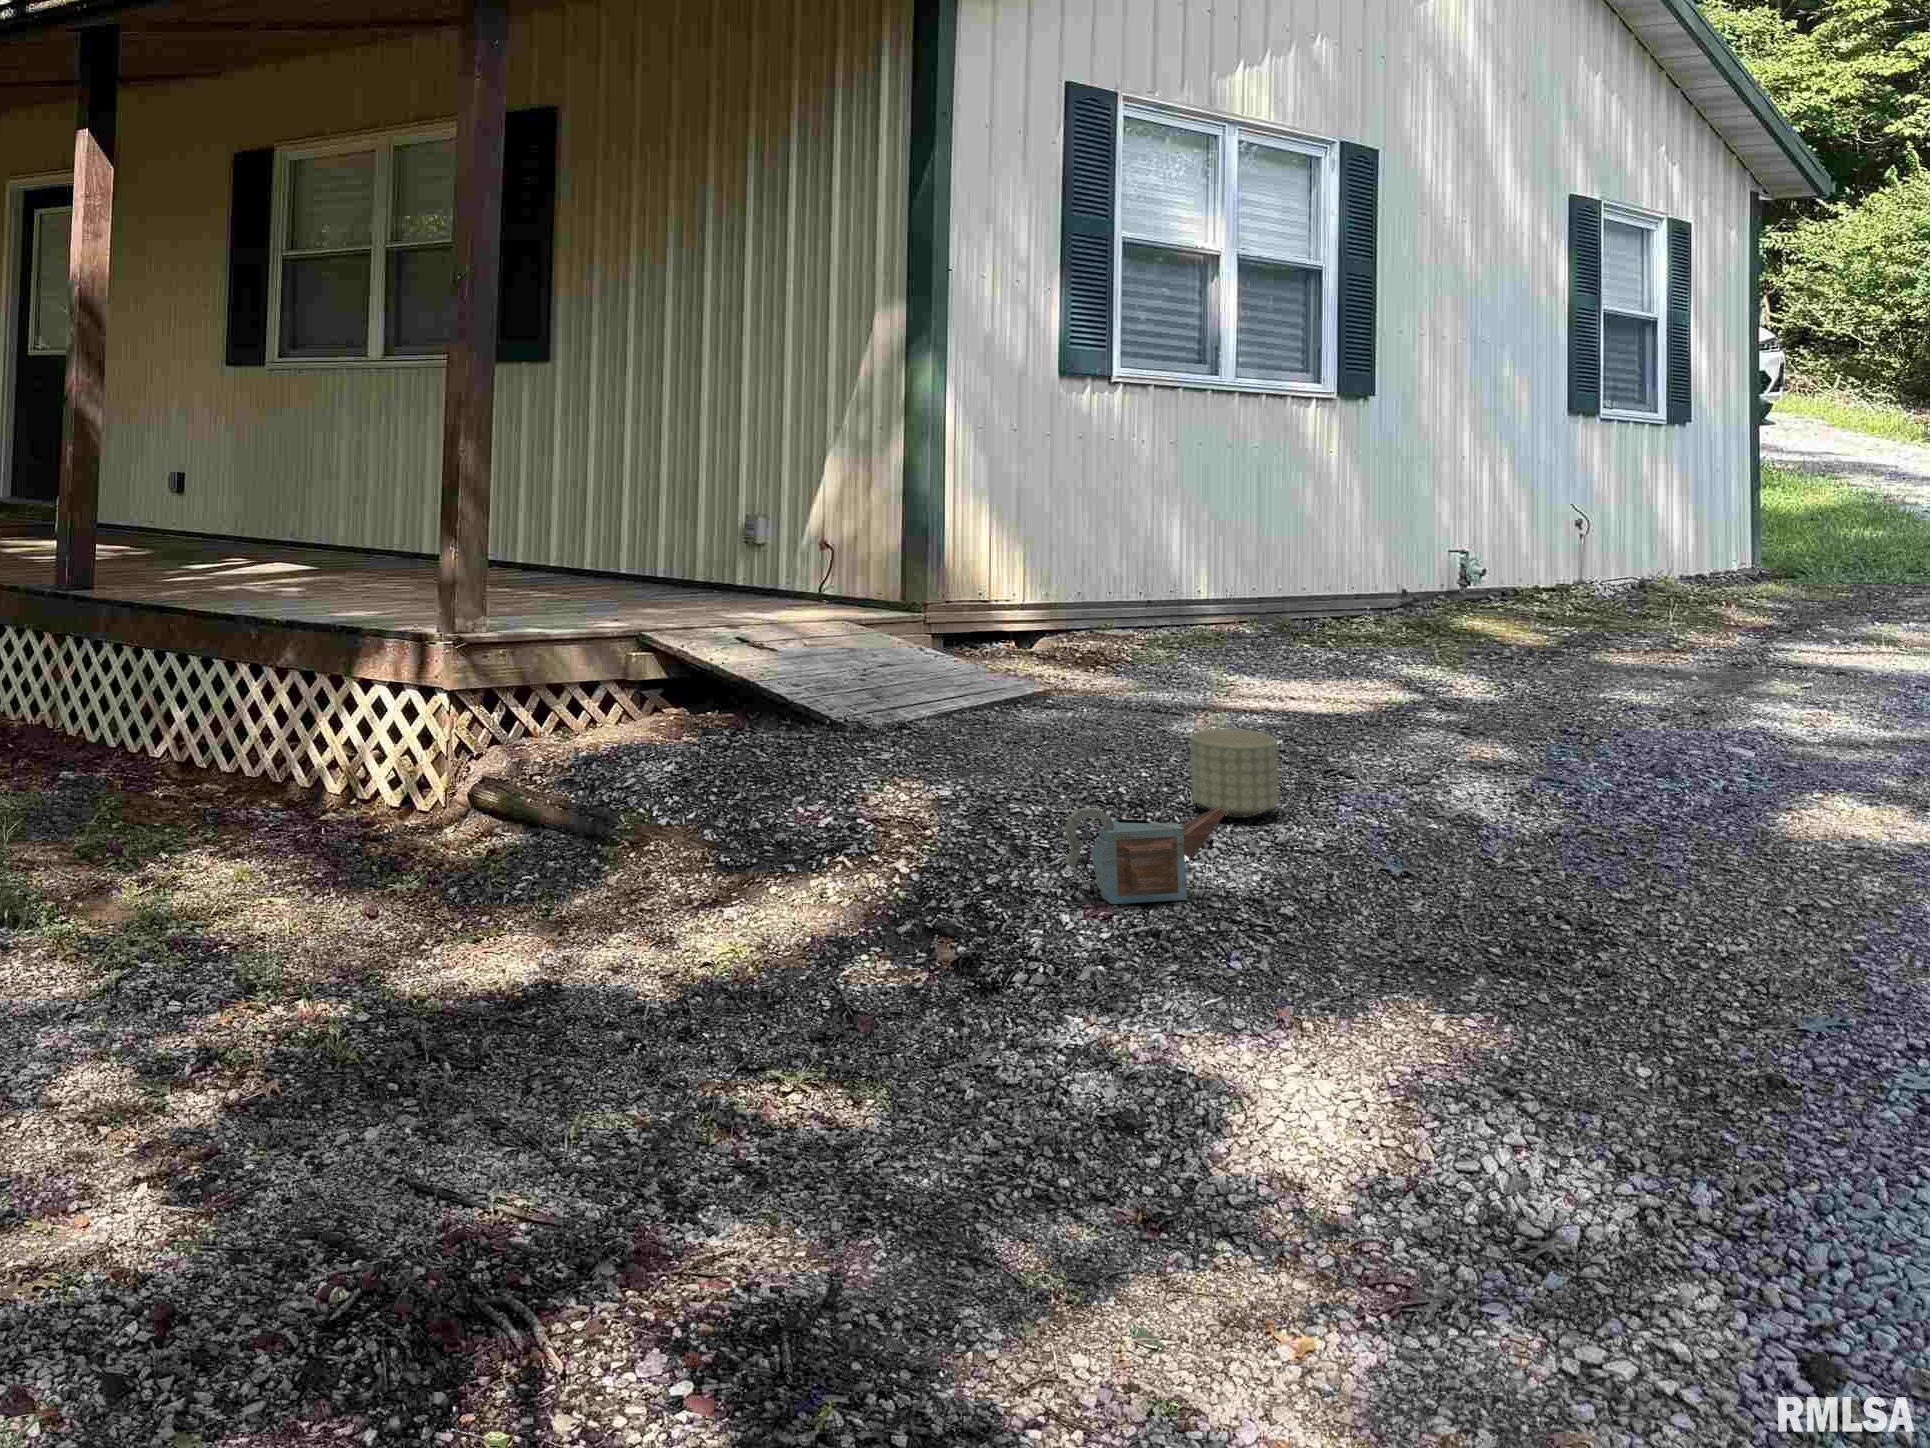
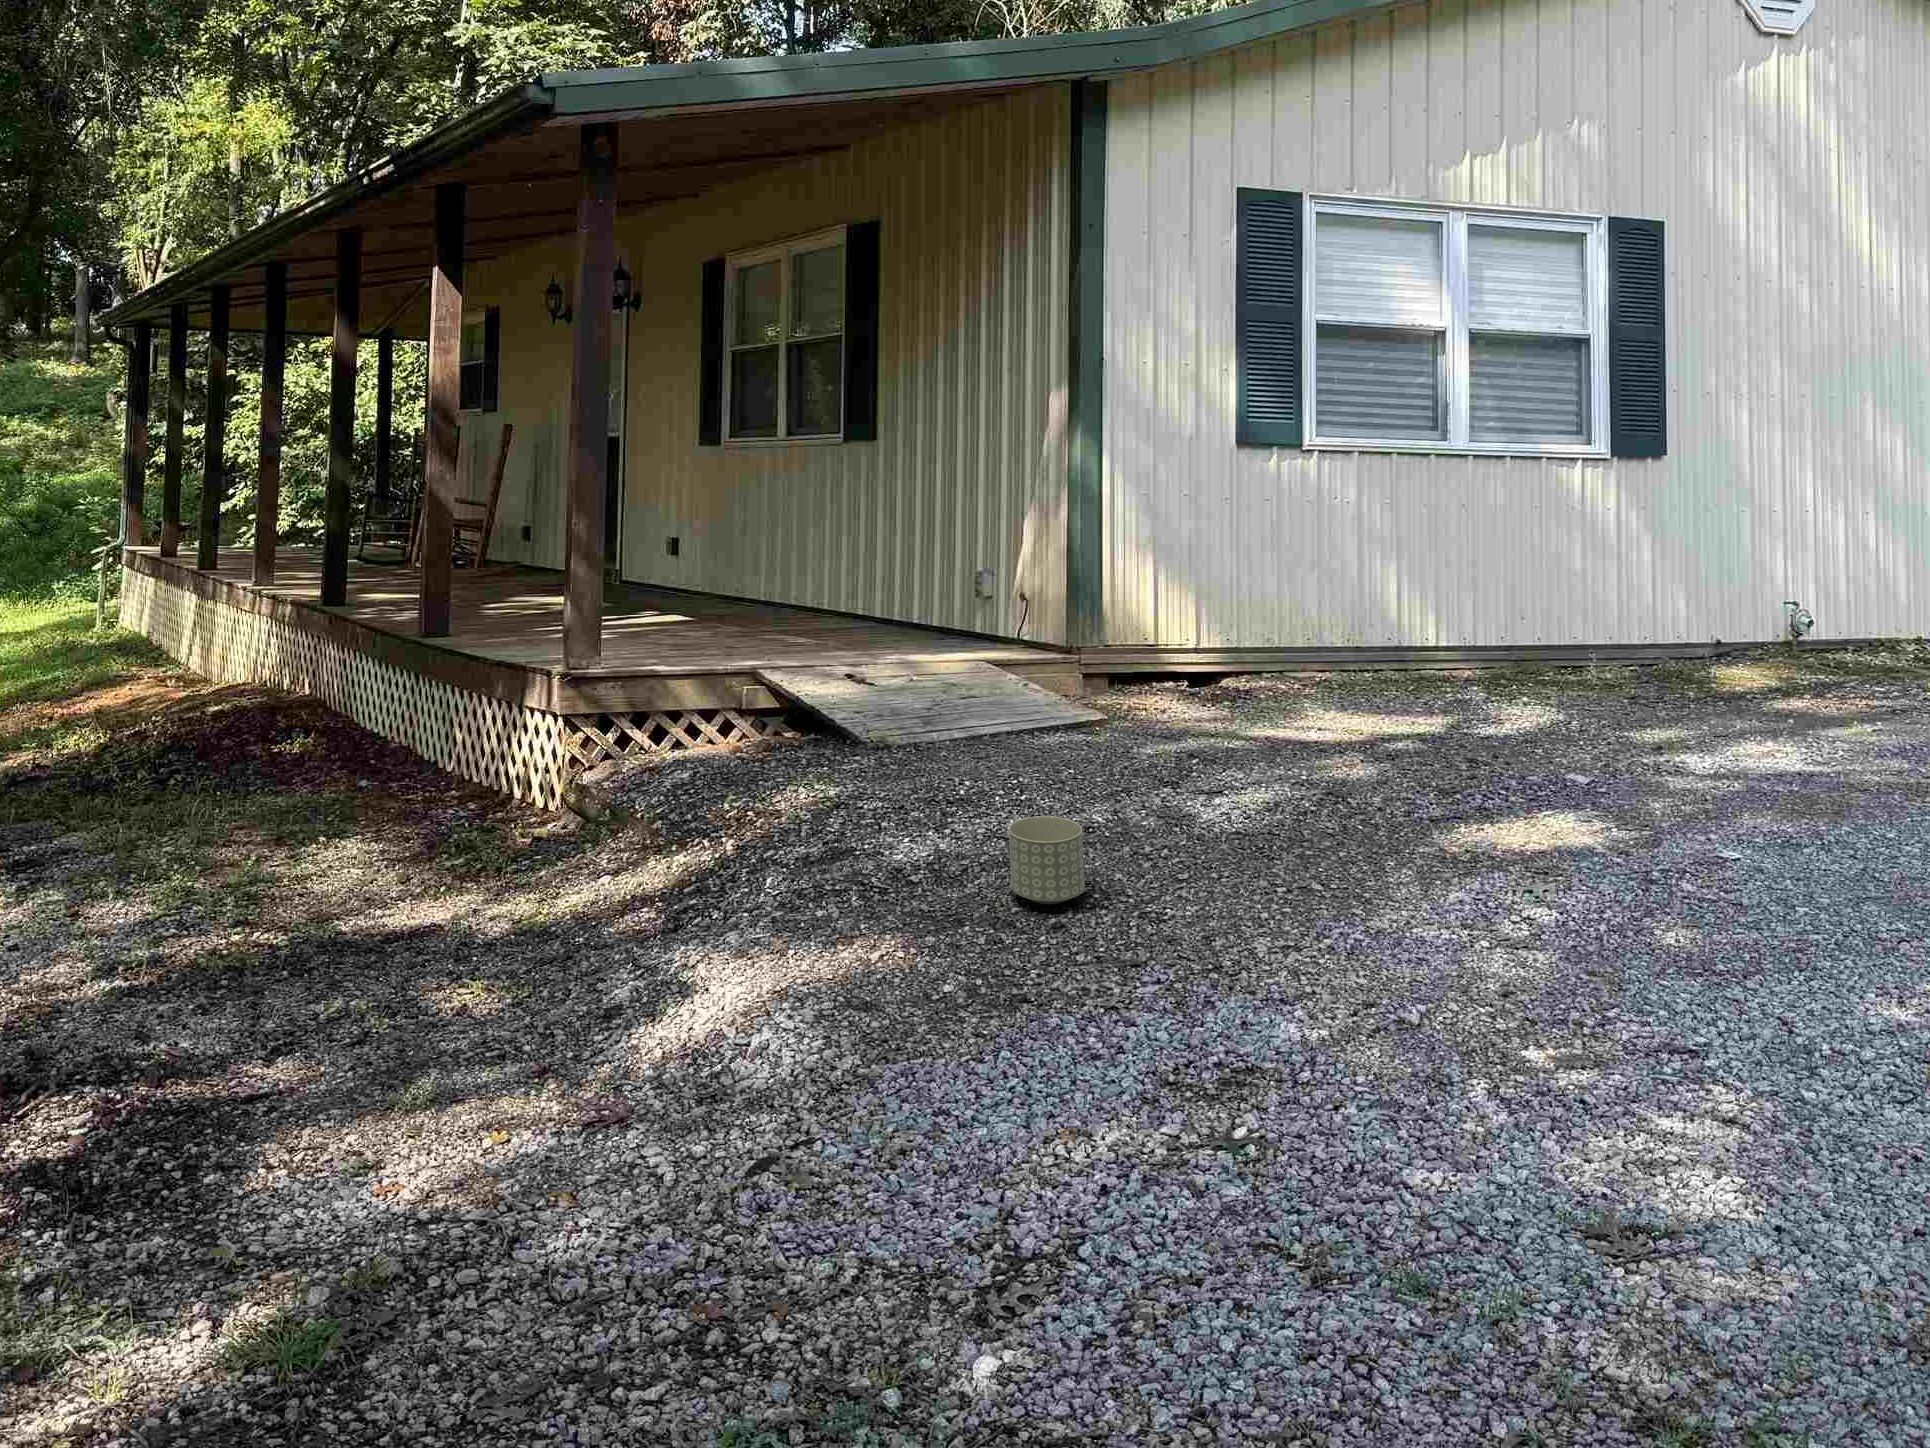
watering can: present [1065,805,1228,904] -> none [753,897,898,990]

